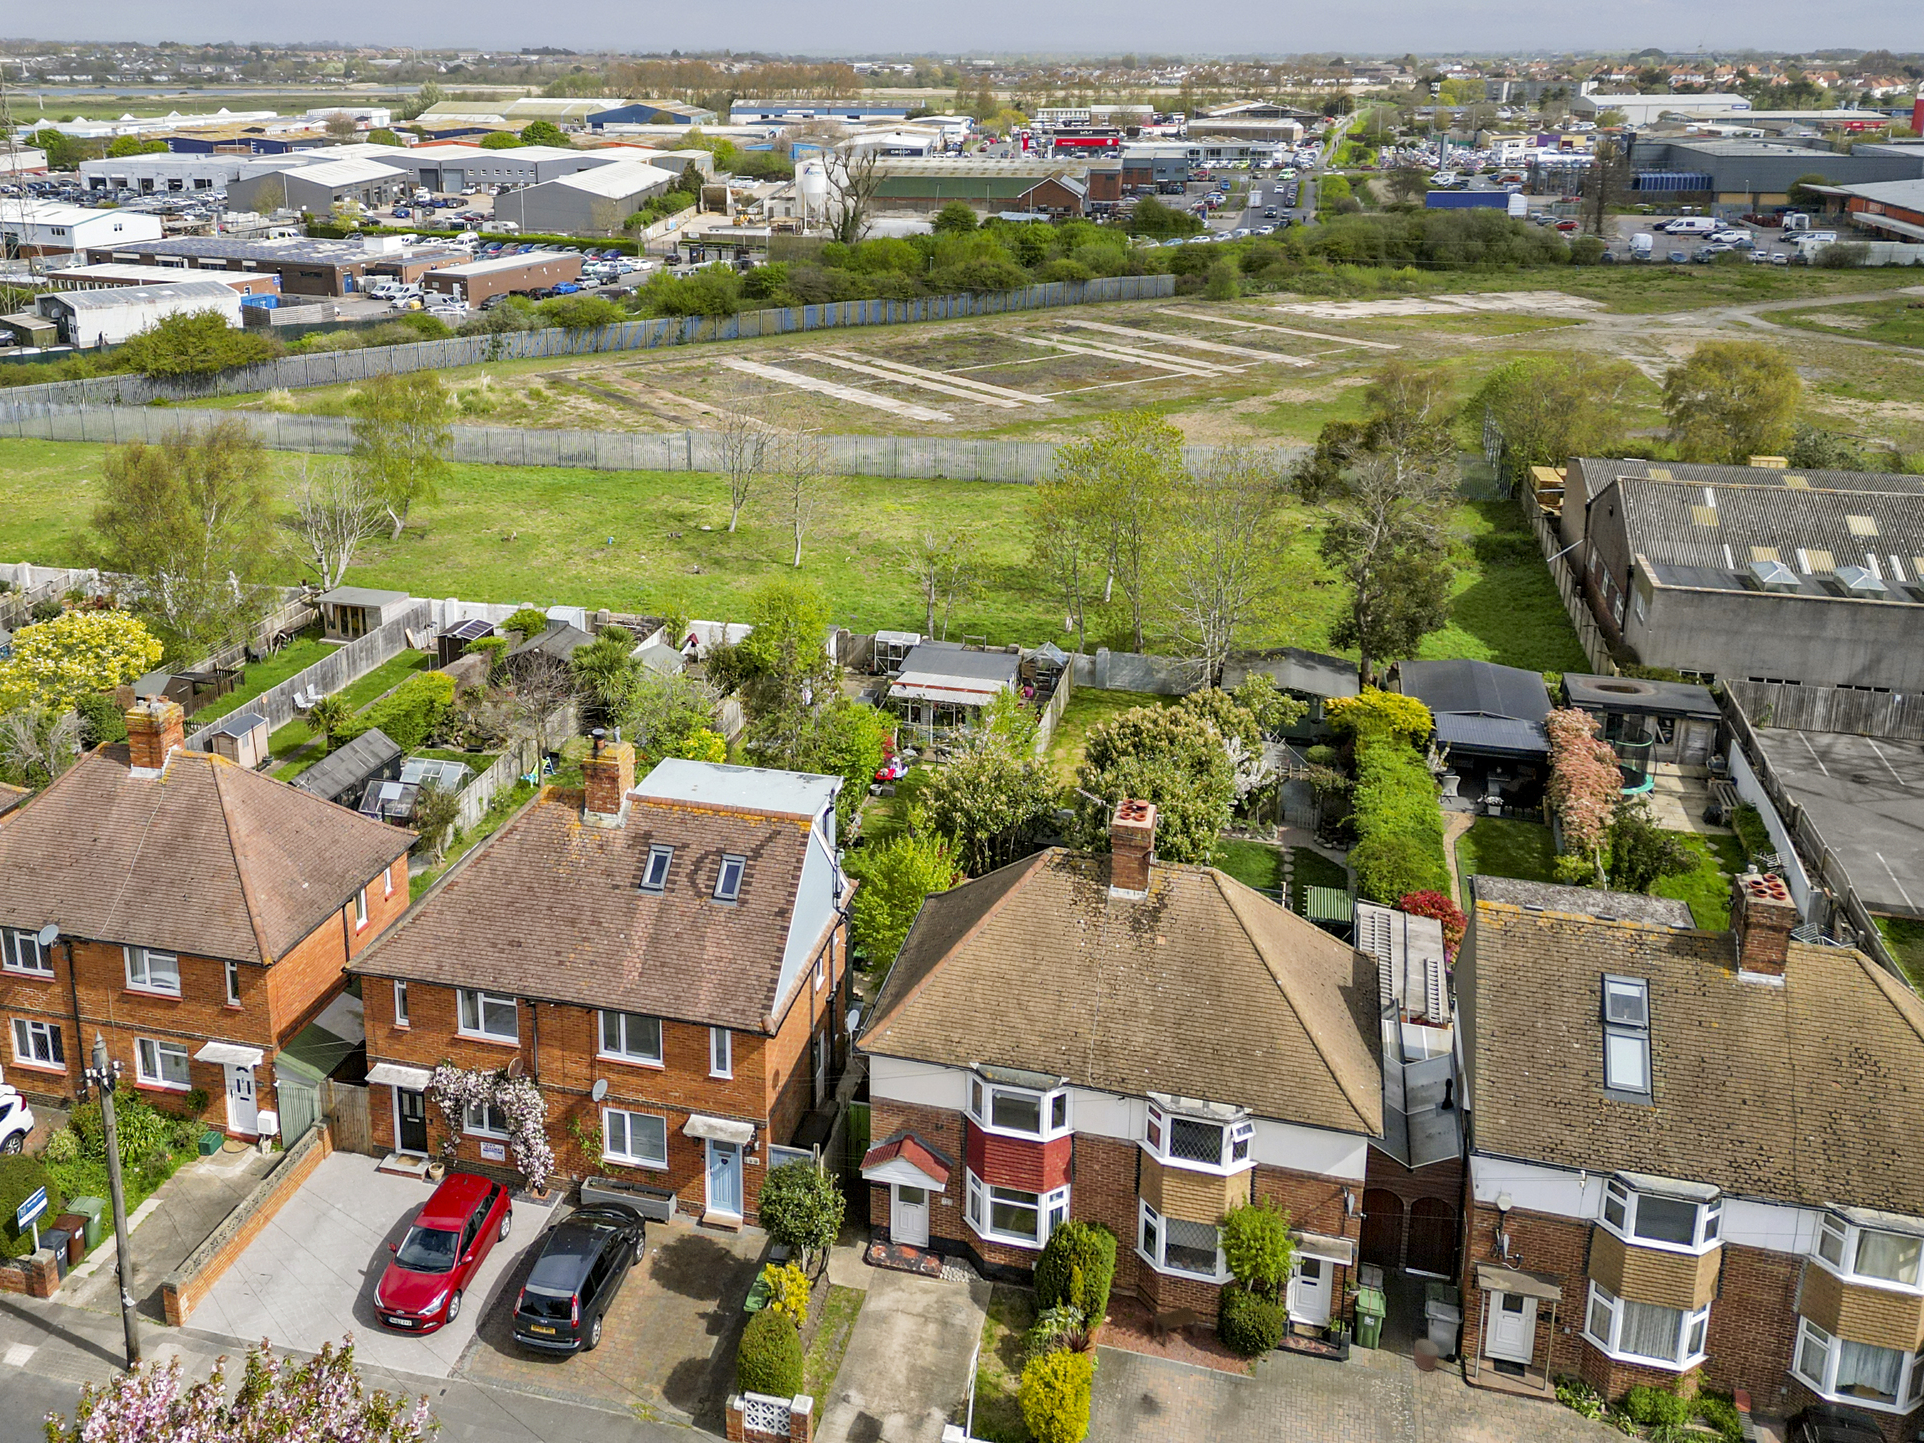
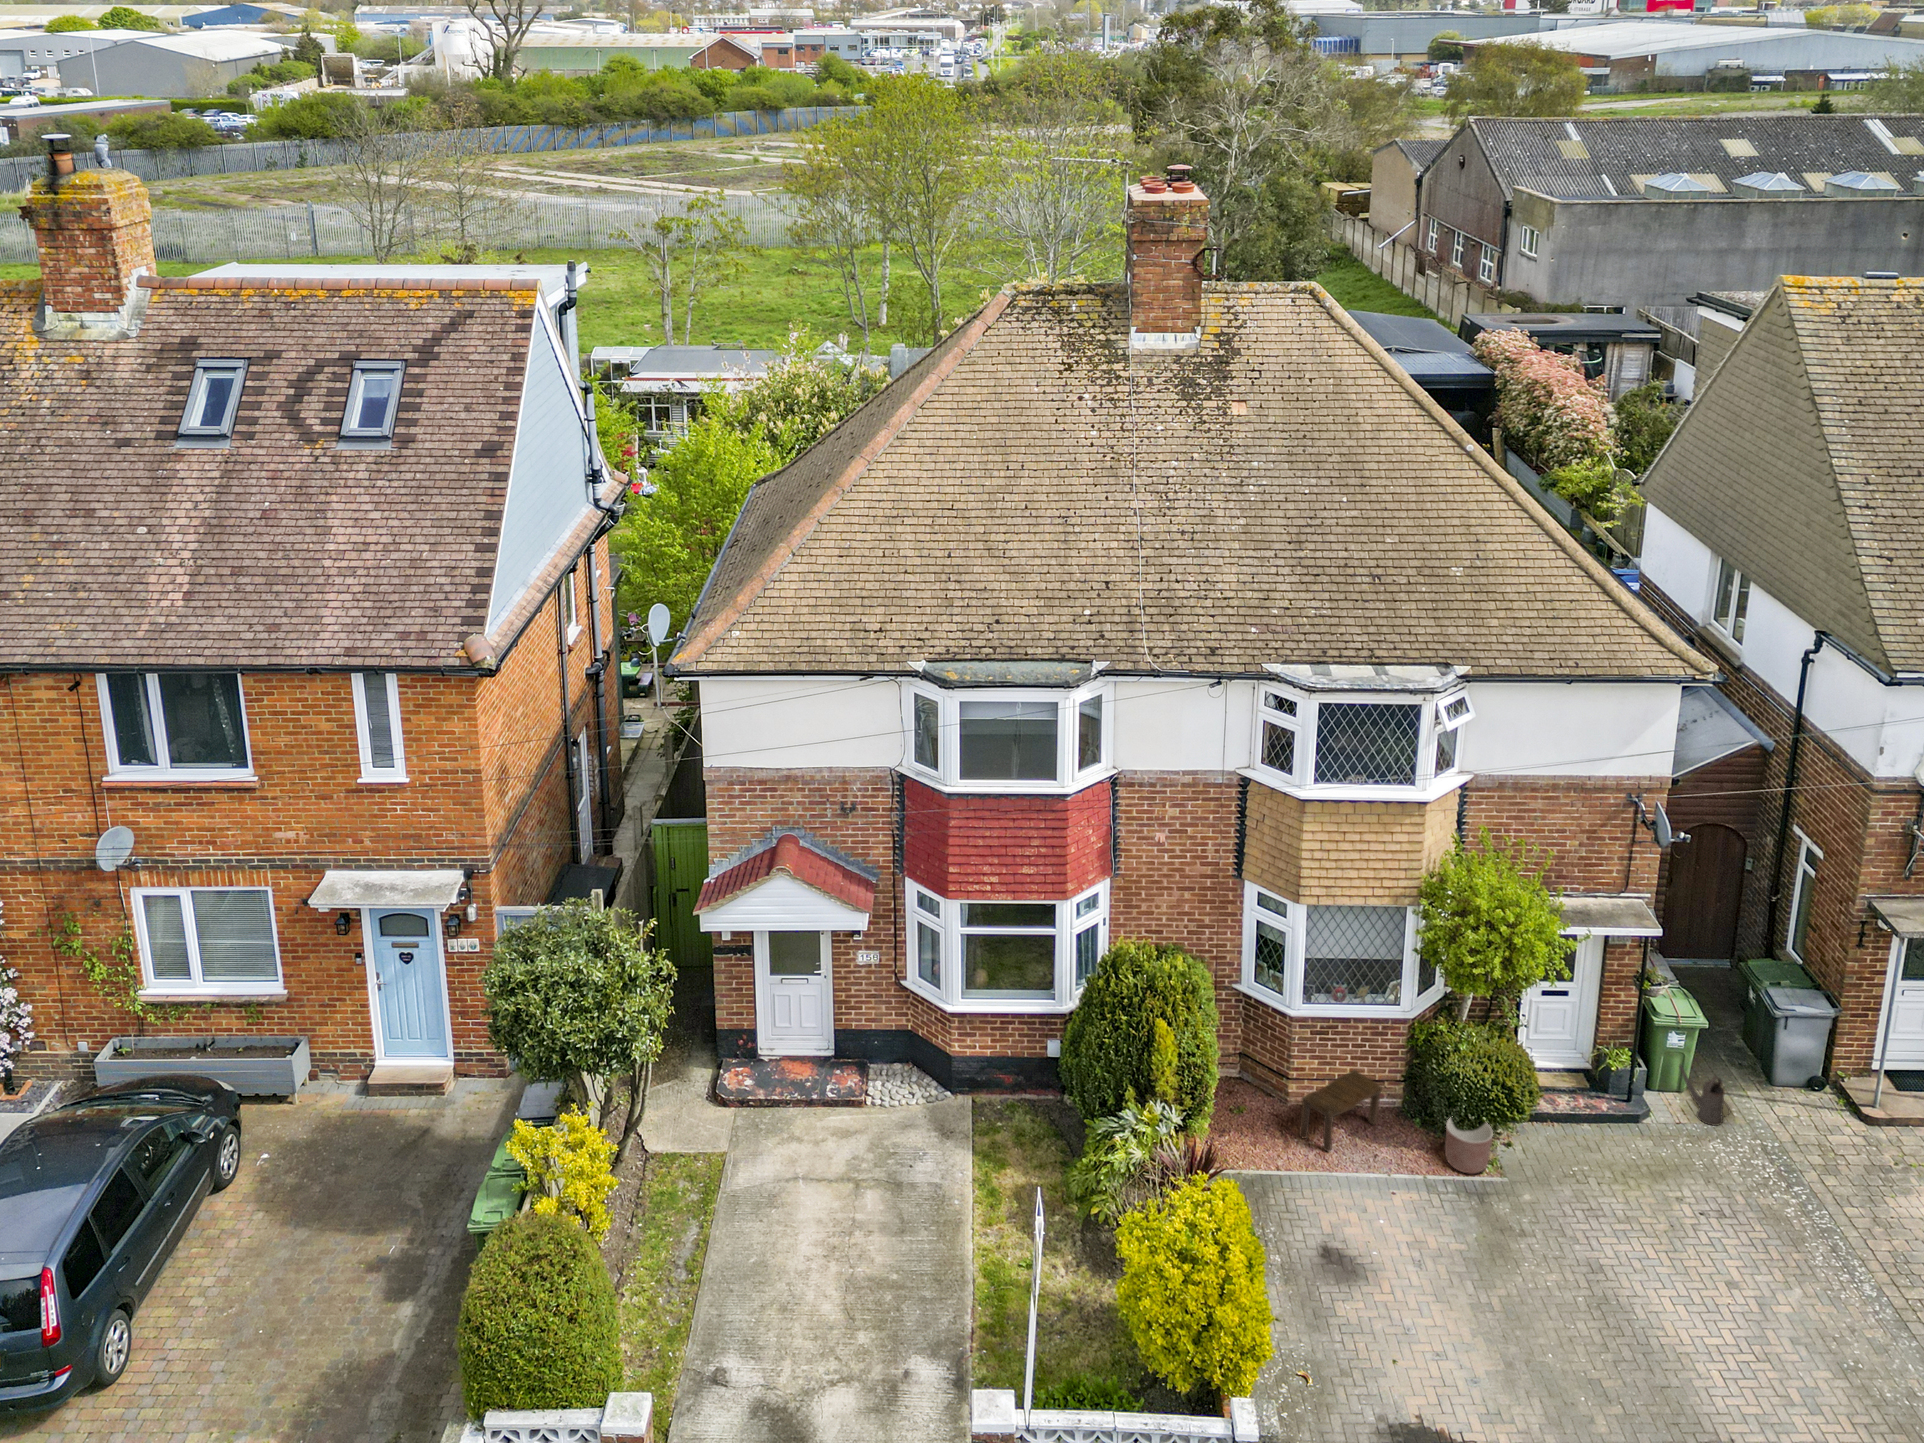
watering can: none [1371,1336,1390,1374] -> present [1679,1066,1730,1126]
planter: present [1414,1339,1439,1371] -> present [1445,1119,1493,1174]

